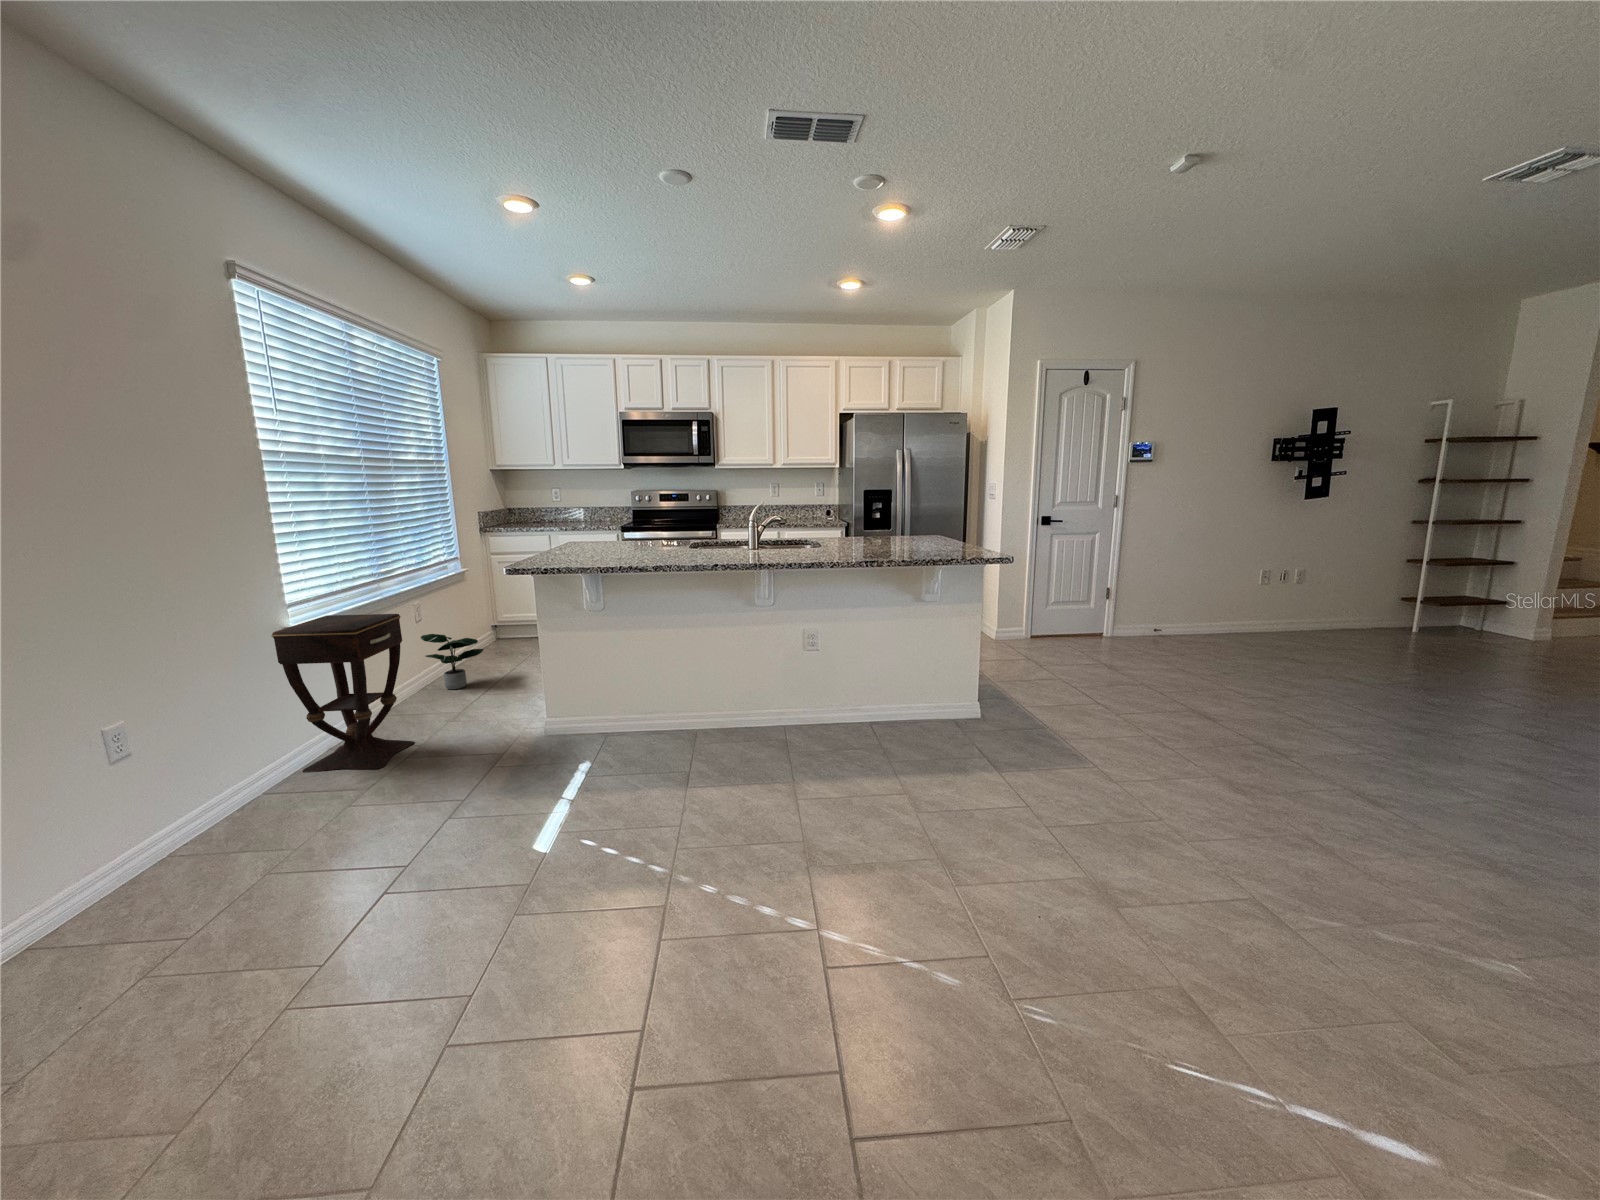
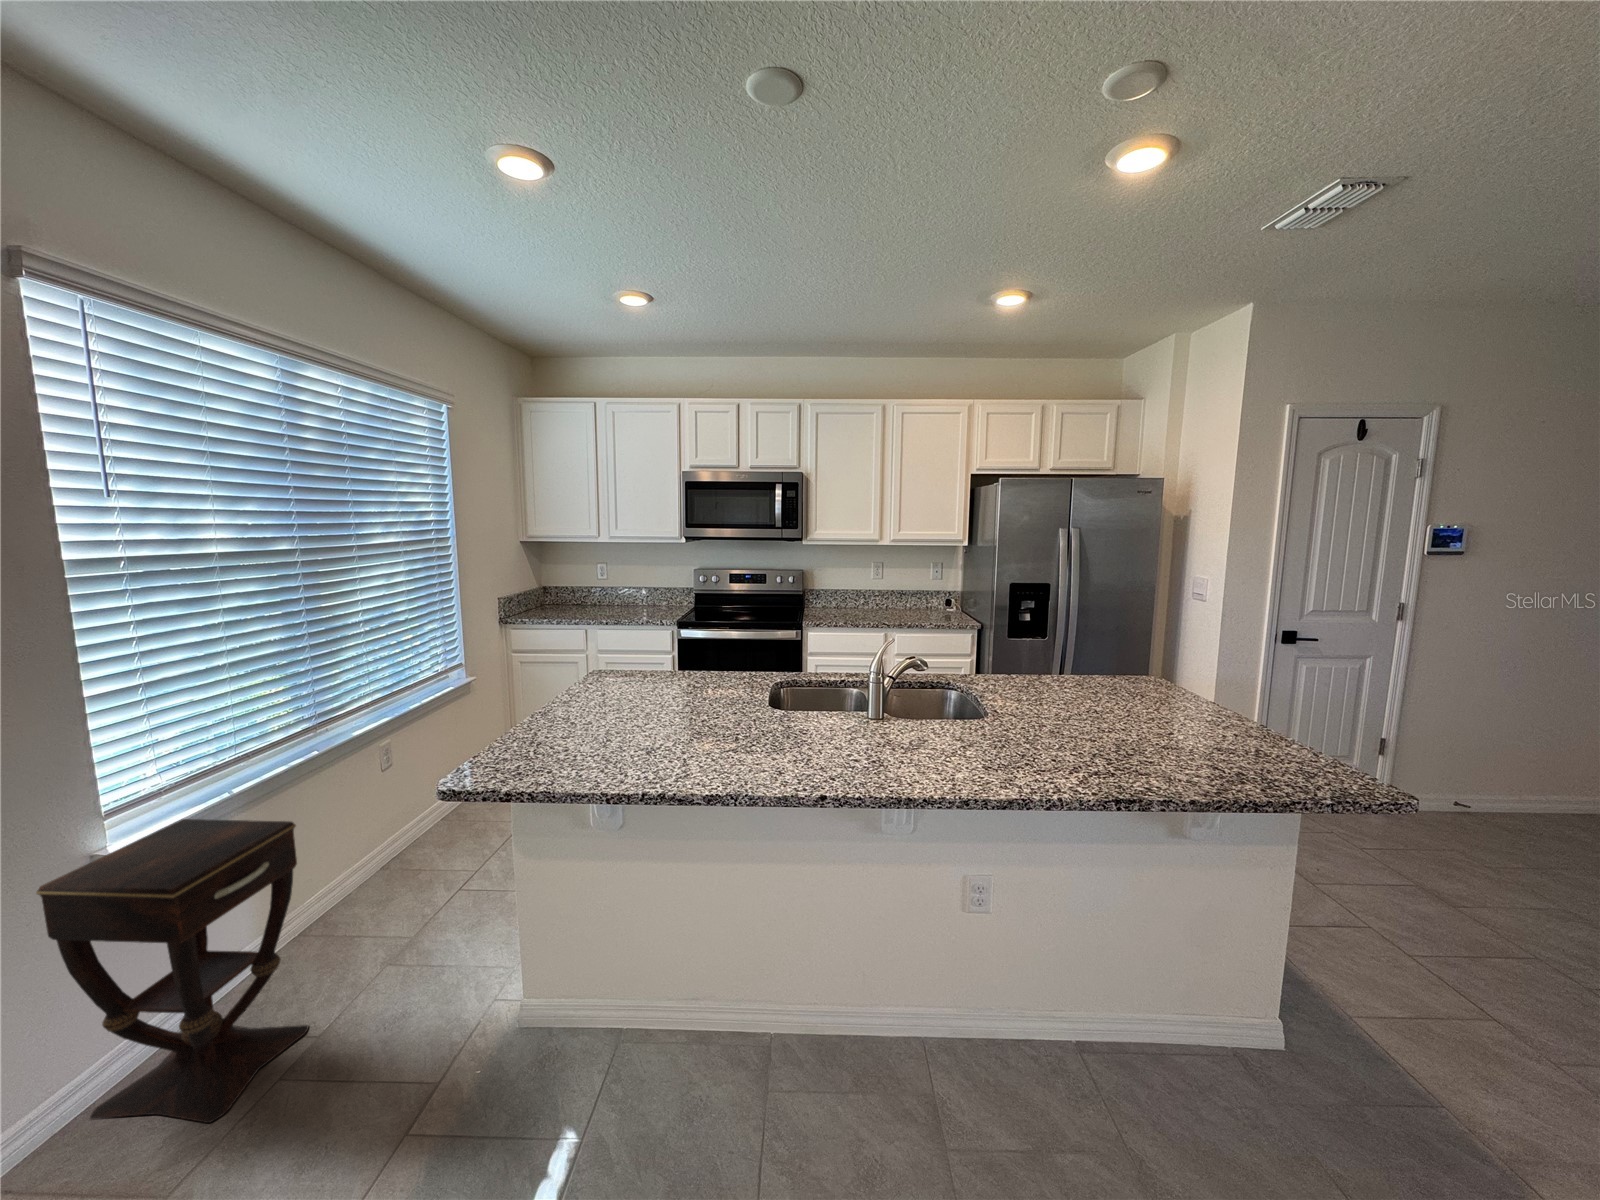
potted plant: present [421,634,484,689] -> none [382,789,471,872]

